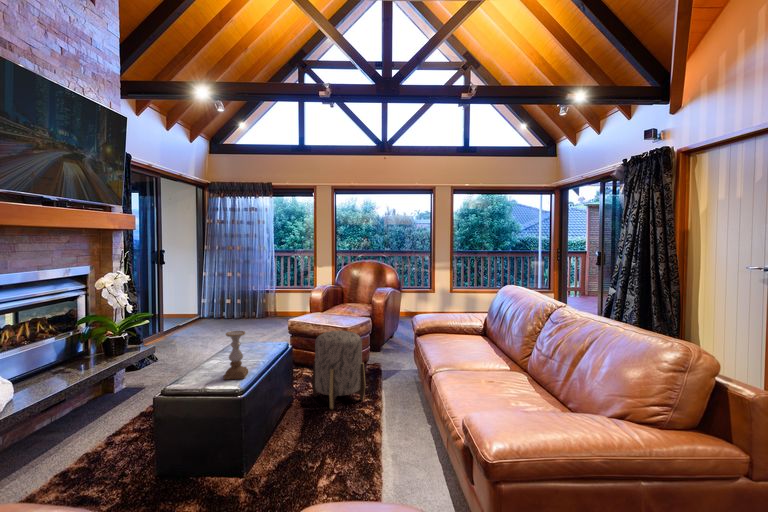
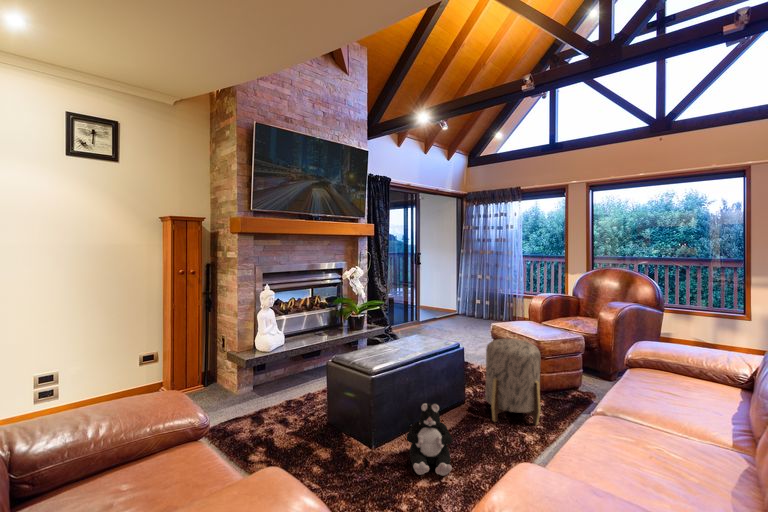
candle holder: present [223,331,248,380] -> none [372,319,395,362]
plush toy: none [288,403,342,475] -> present [407,403,453,476]

